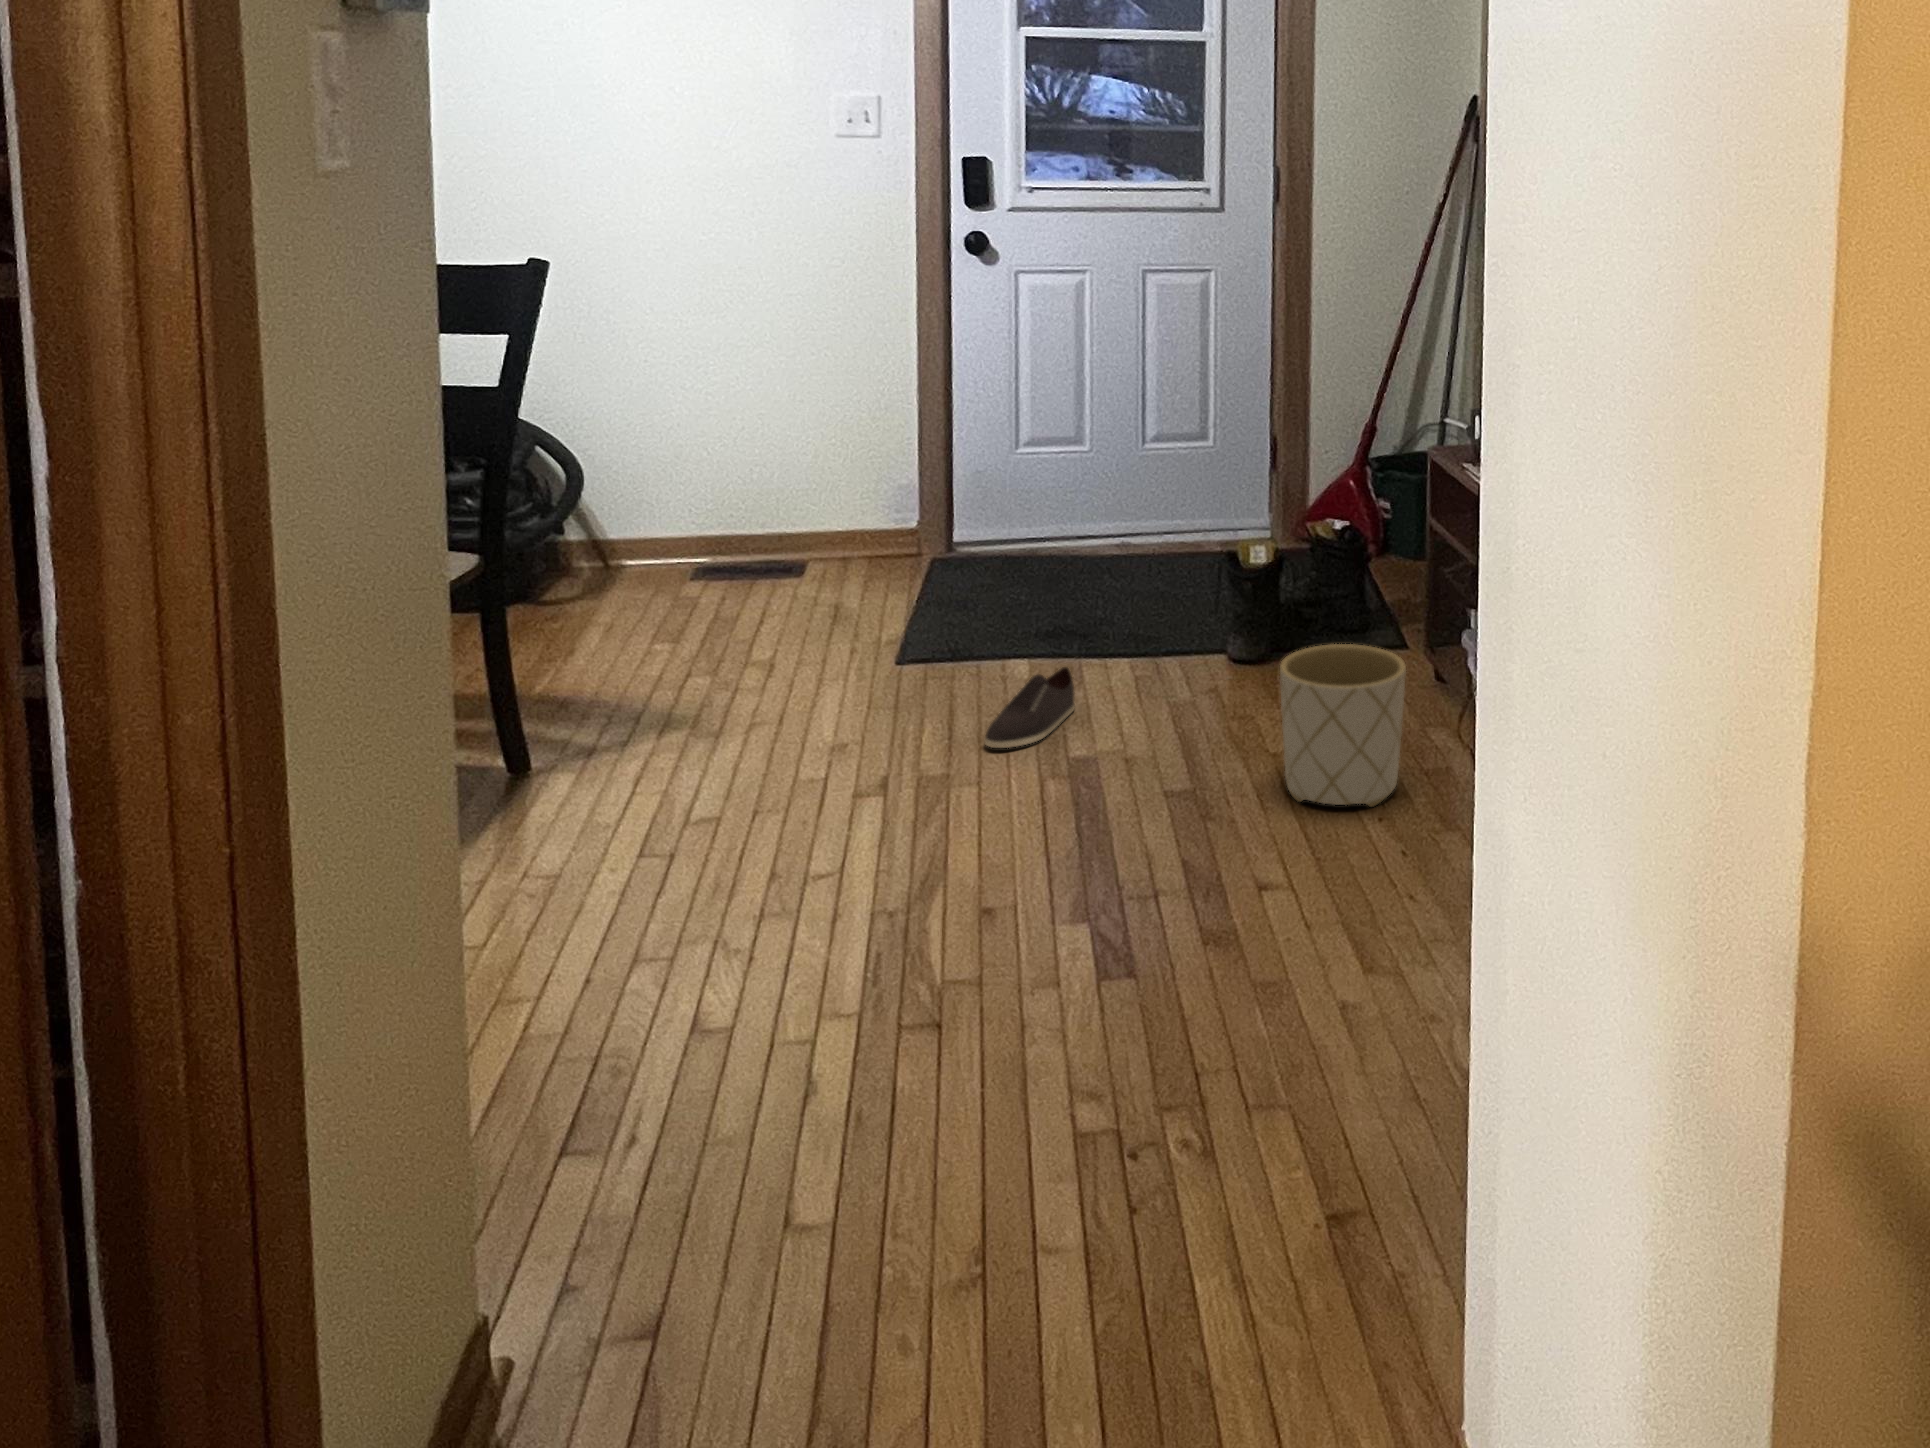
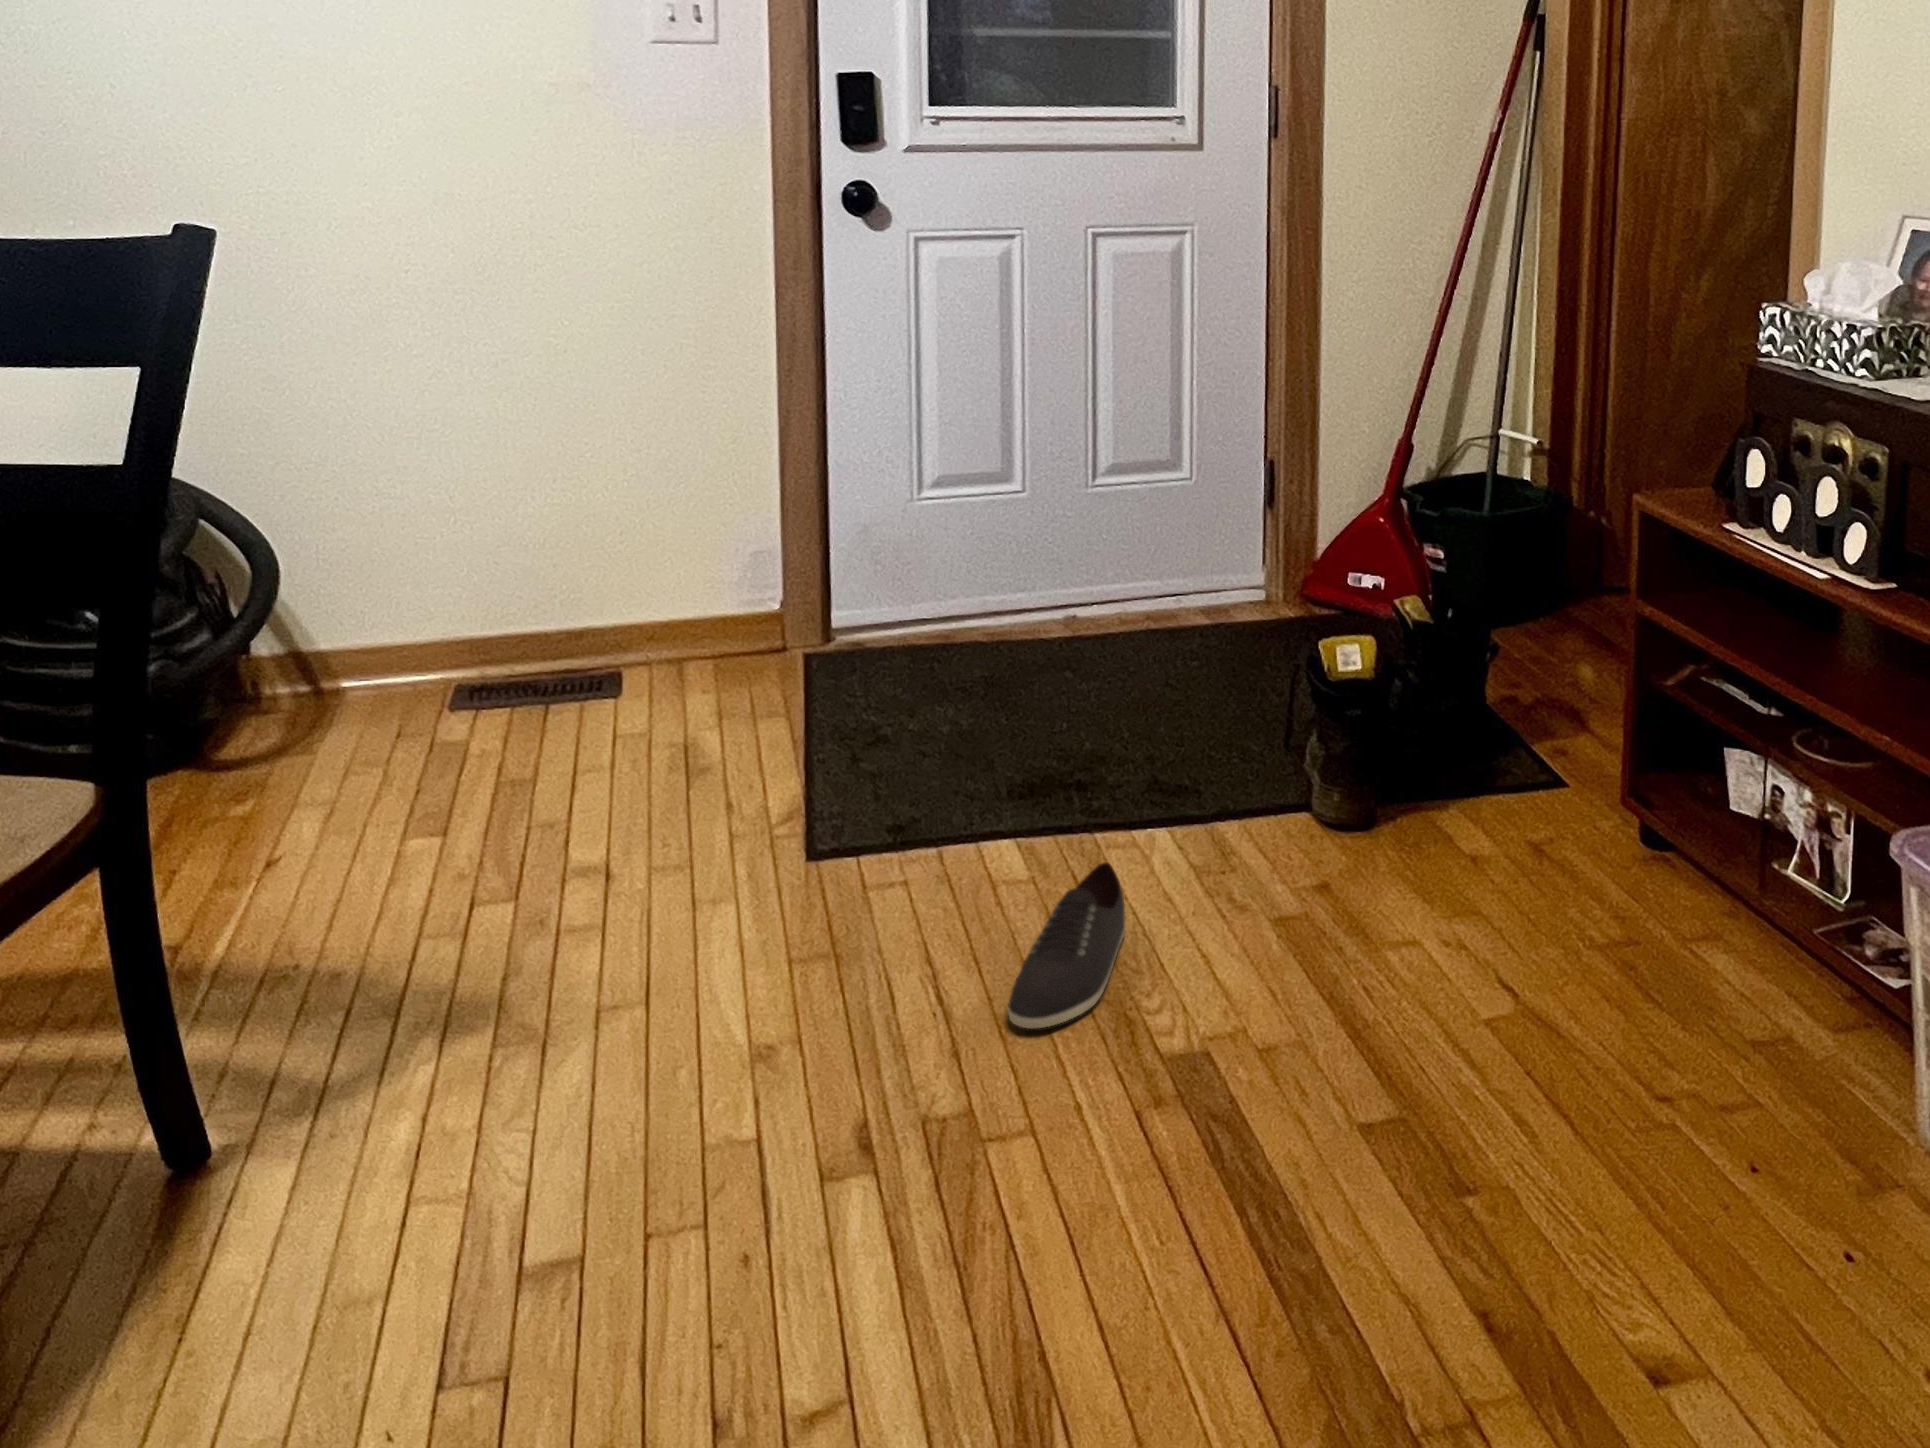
planter: present [1280,644,1406,807] -> none [1537,832,1751,1123]

